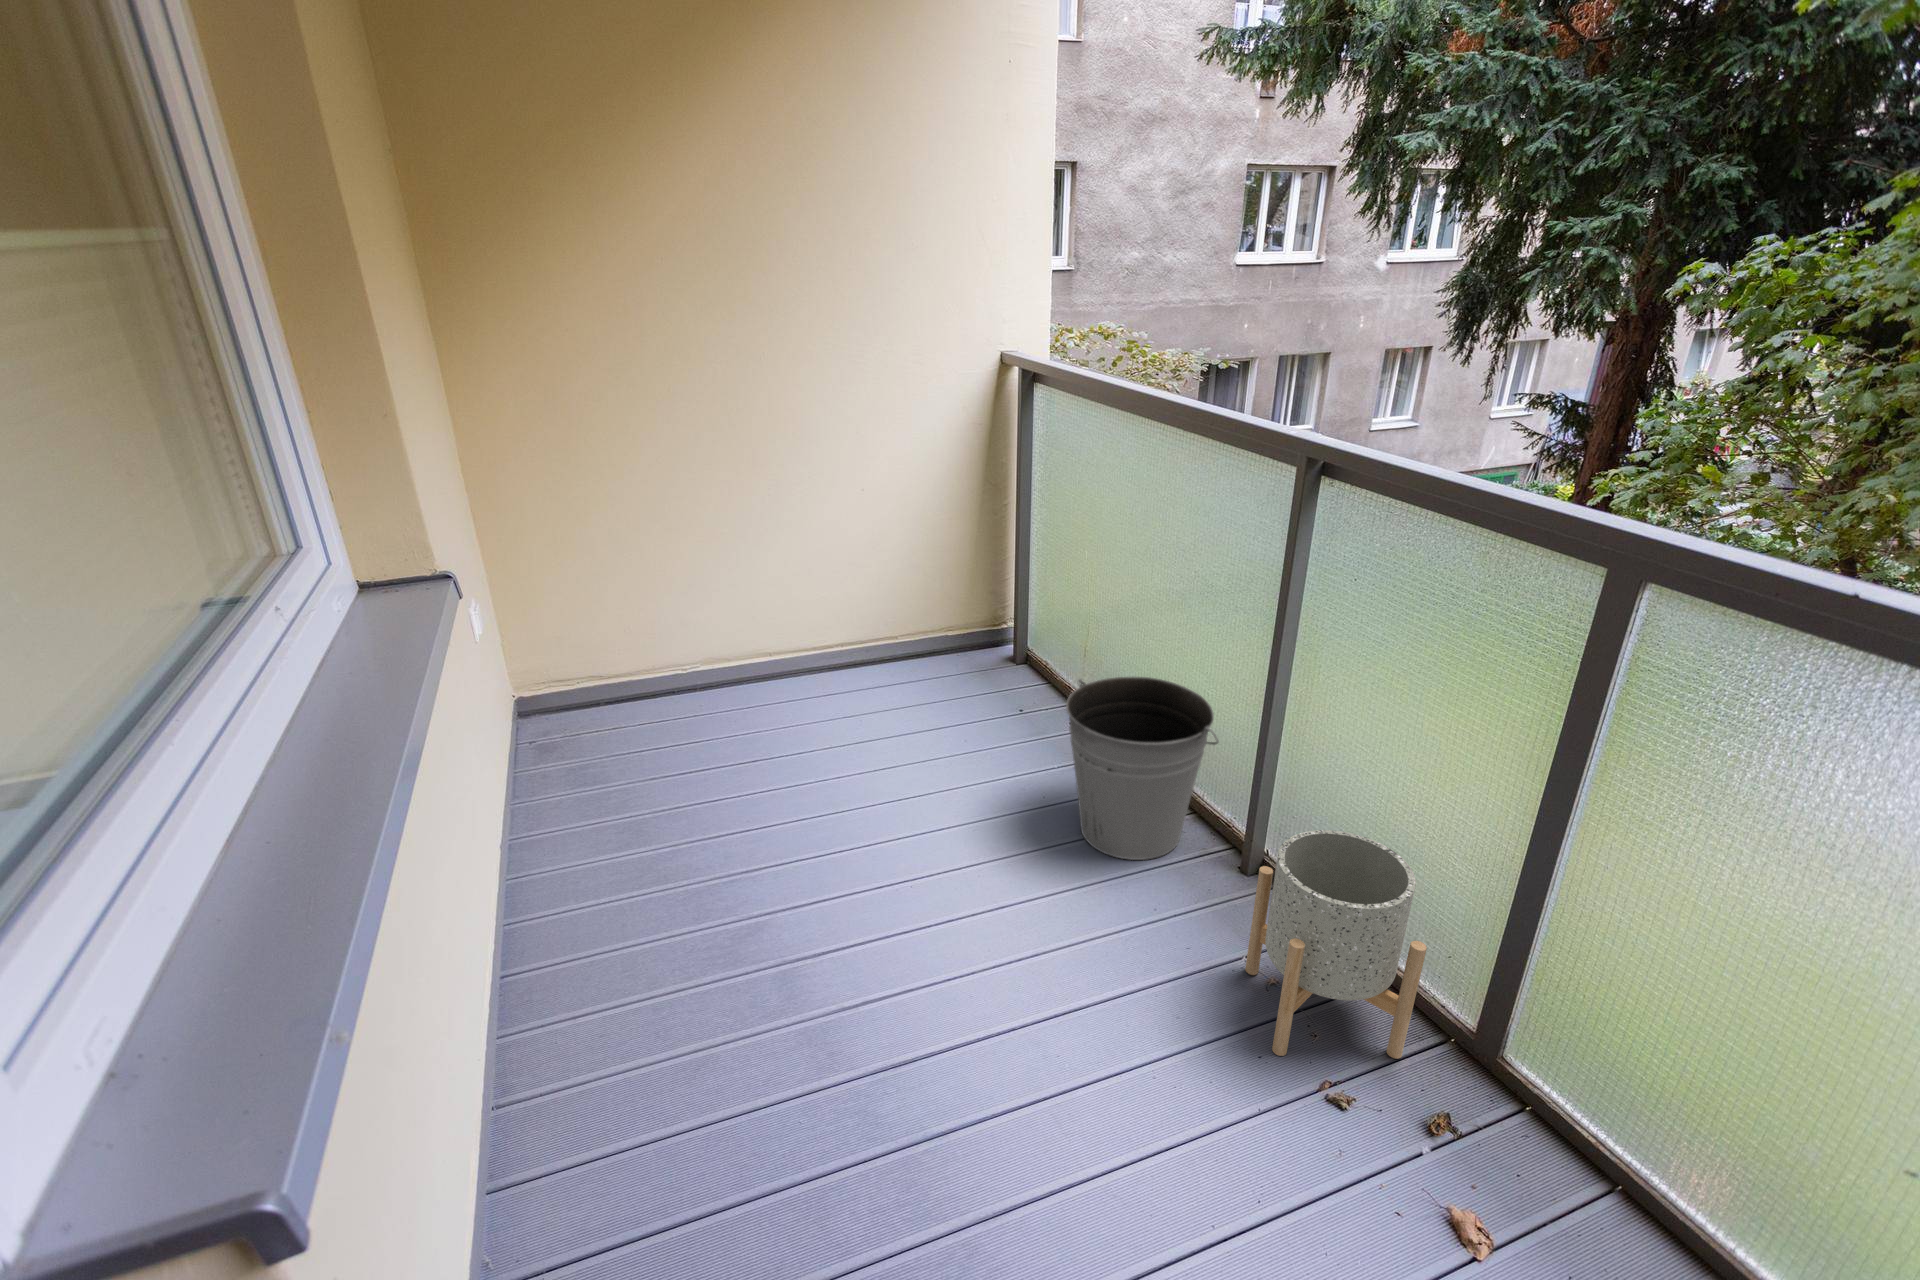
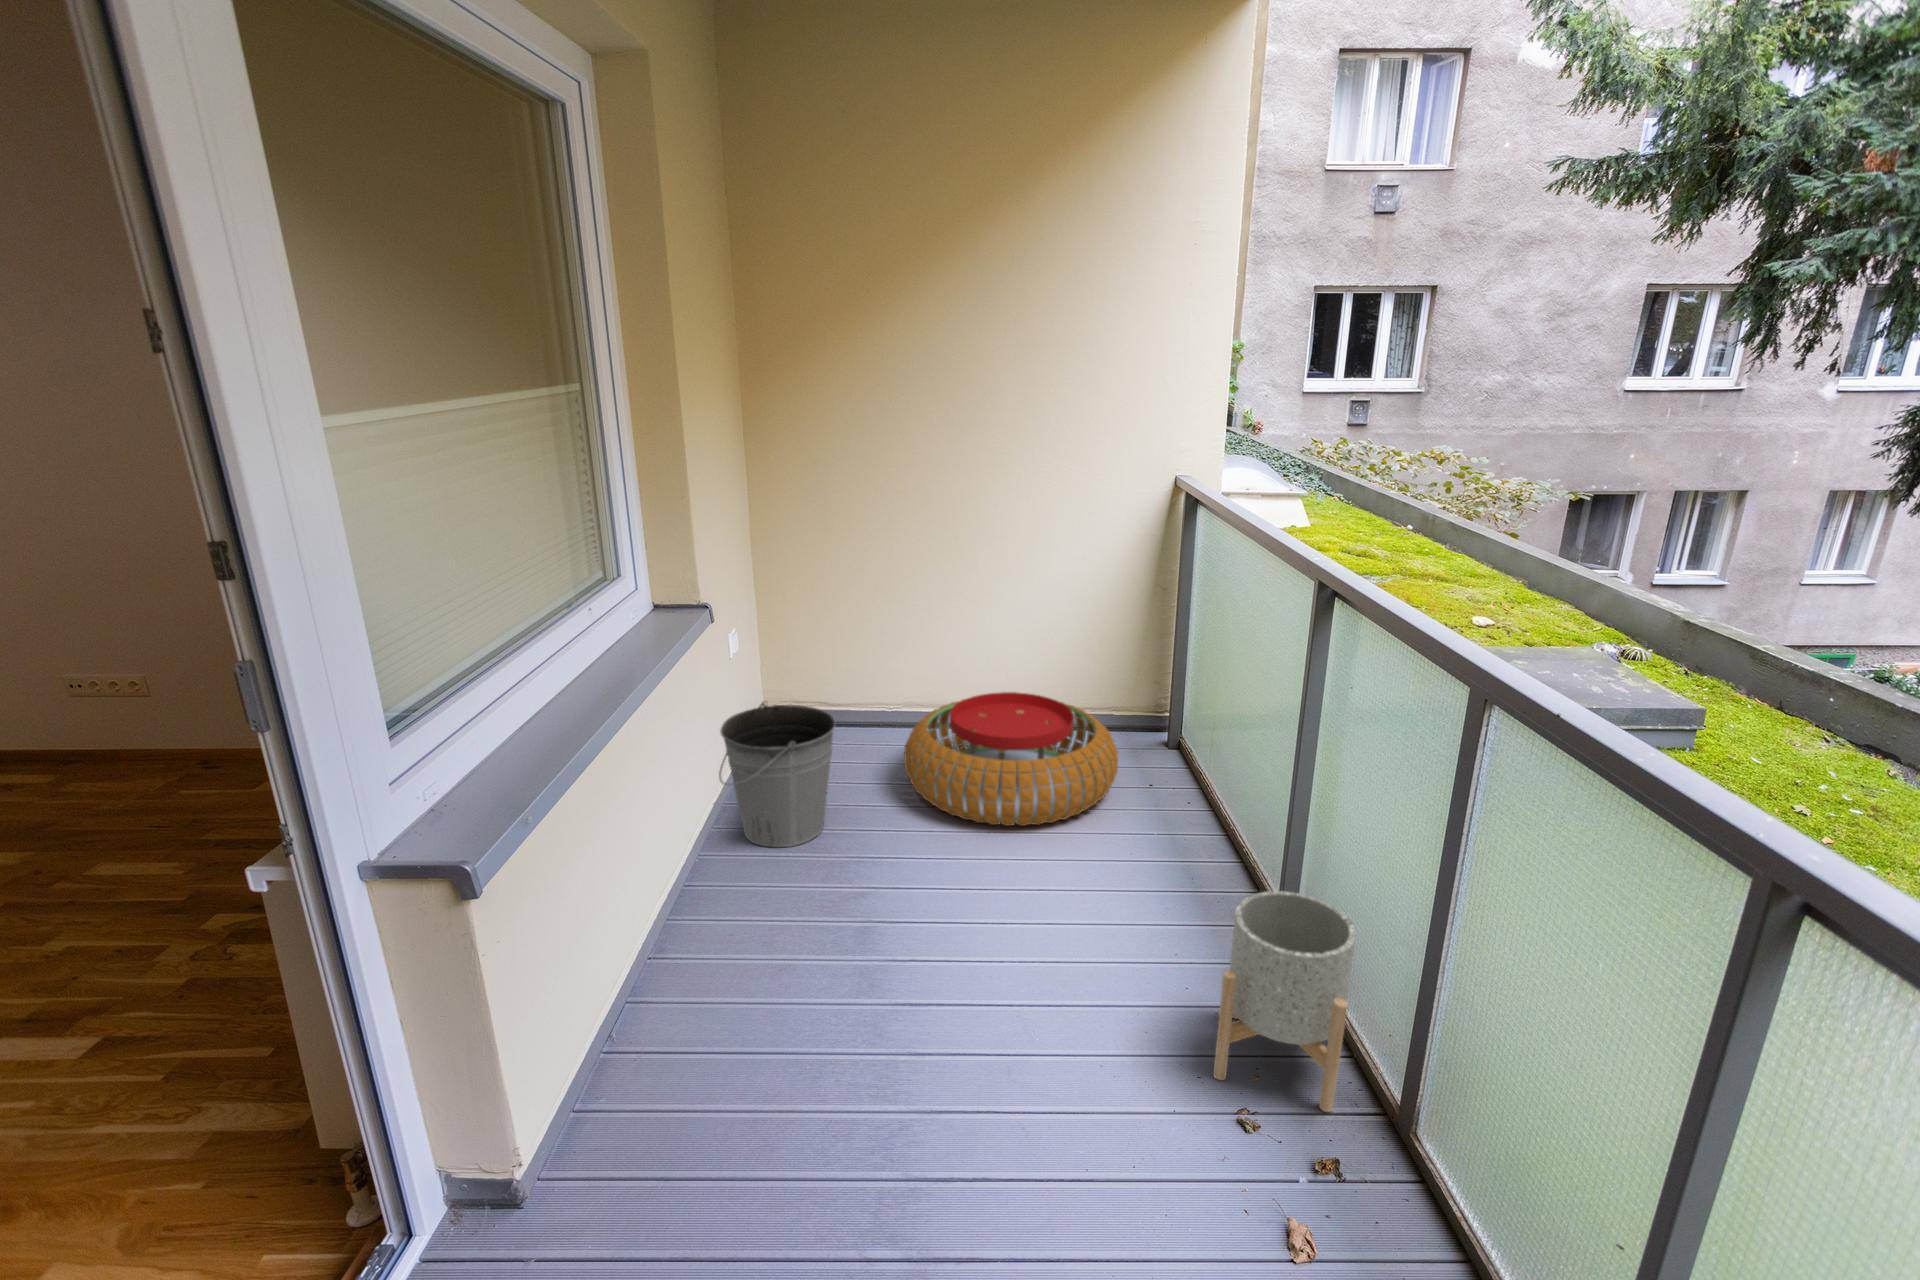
pouf: none [732,638,988,804] -> present [904,692,1118,826]
bucket: present [1066,677,1219,860] -> present [719,701,835,847]

